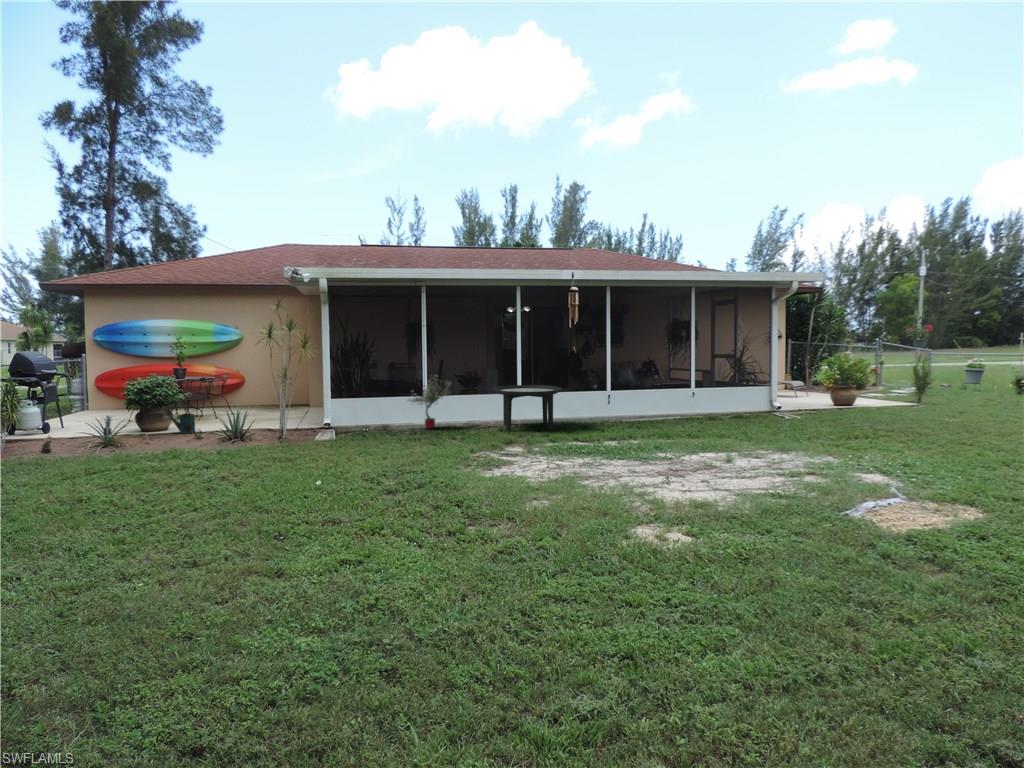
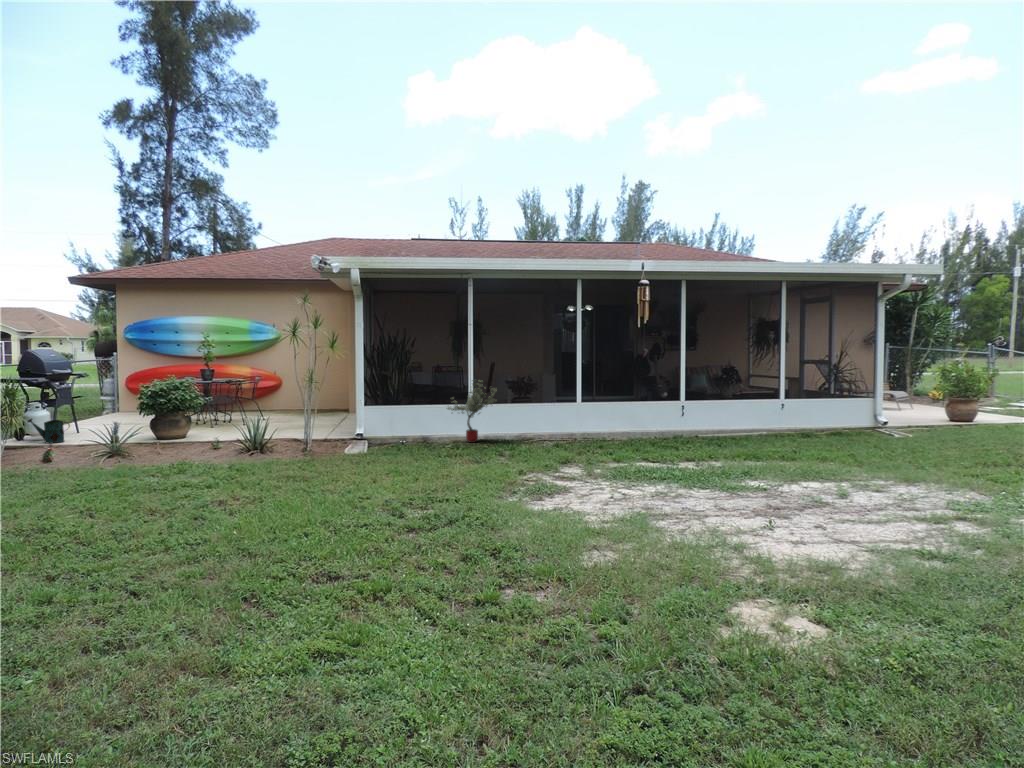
round table: present [494,385,561,431] -> none [546,393,626,448]
watering can: present [166,412,195,434] -> present [27,419,70,443]

